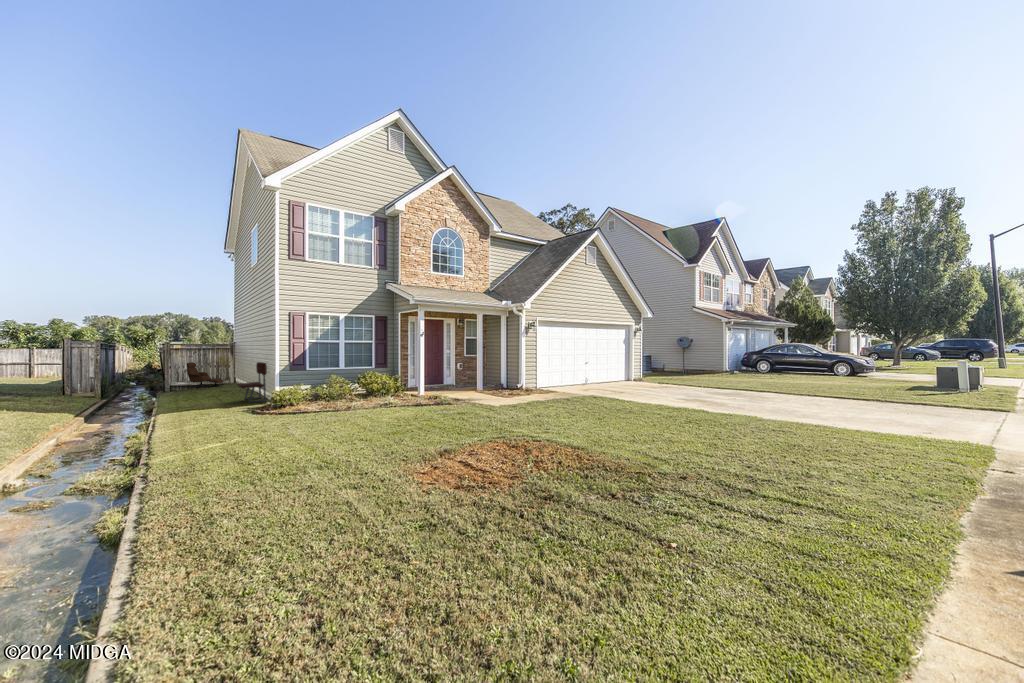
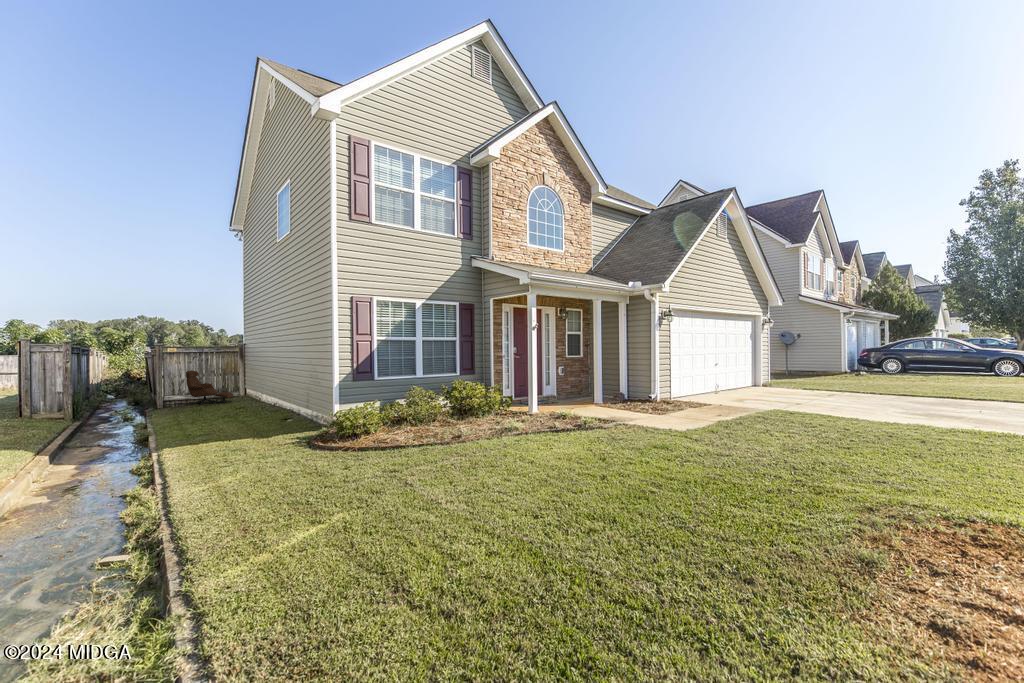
bench: present [238,362,267,403] -> none [272,369,316,429]

